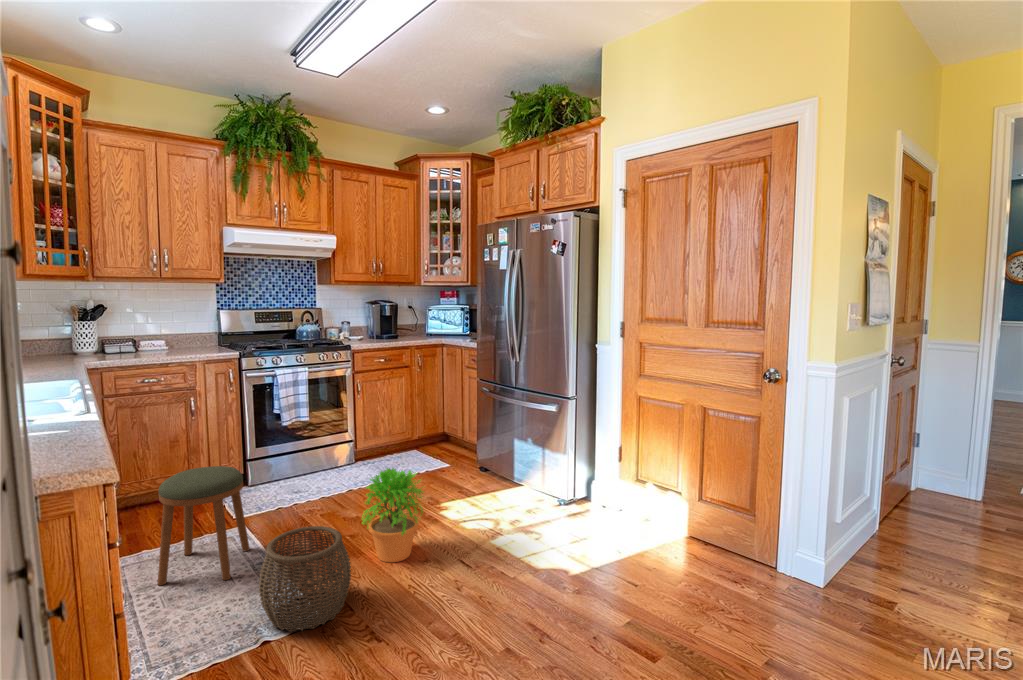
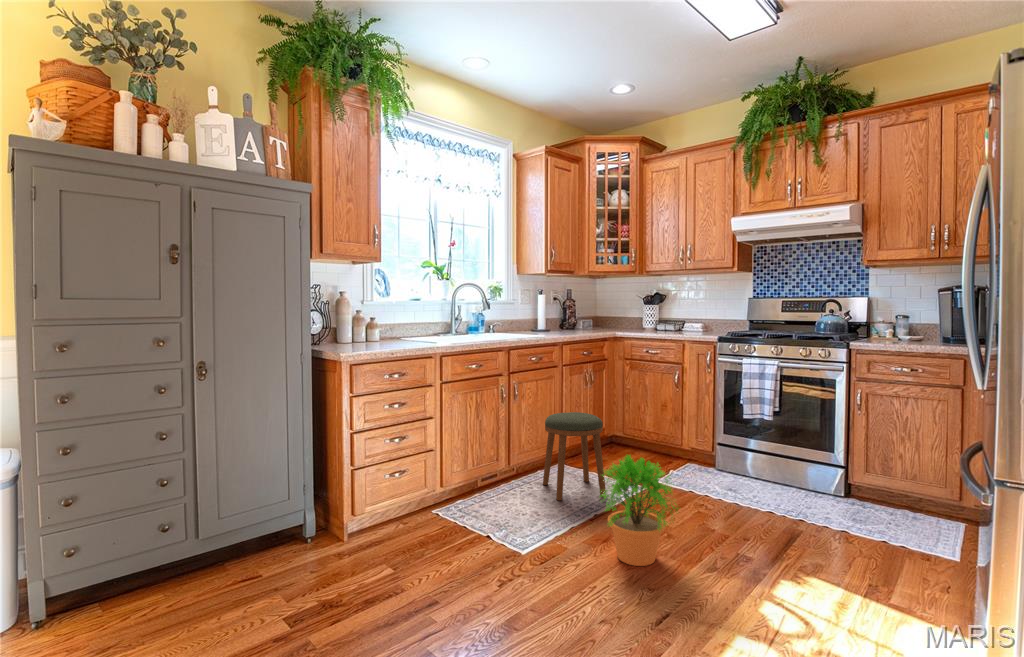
woven basket: present [259,526,351,631] -> none [487,465,561,548]

